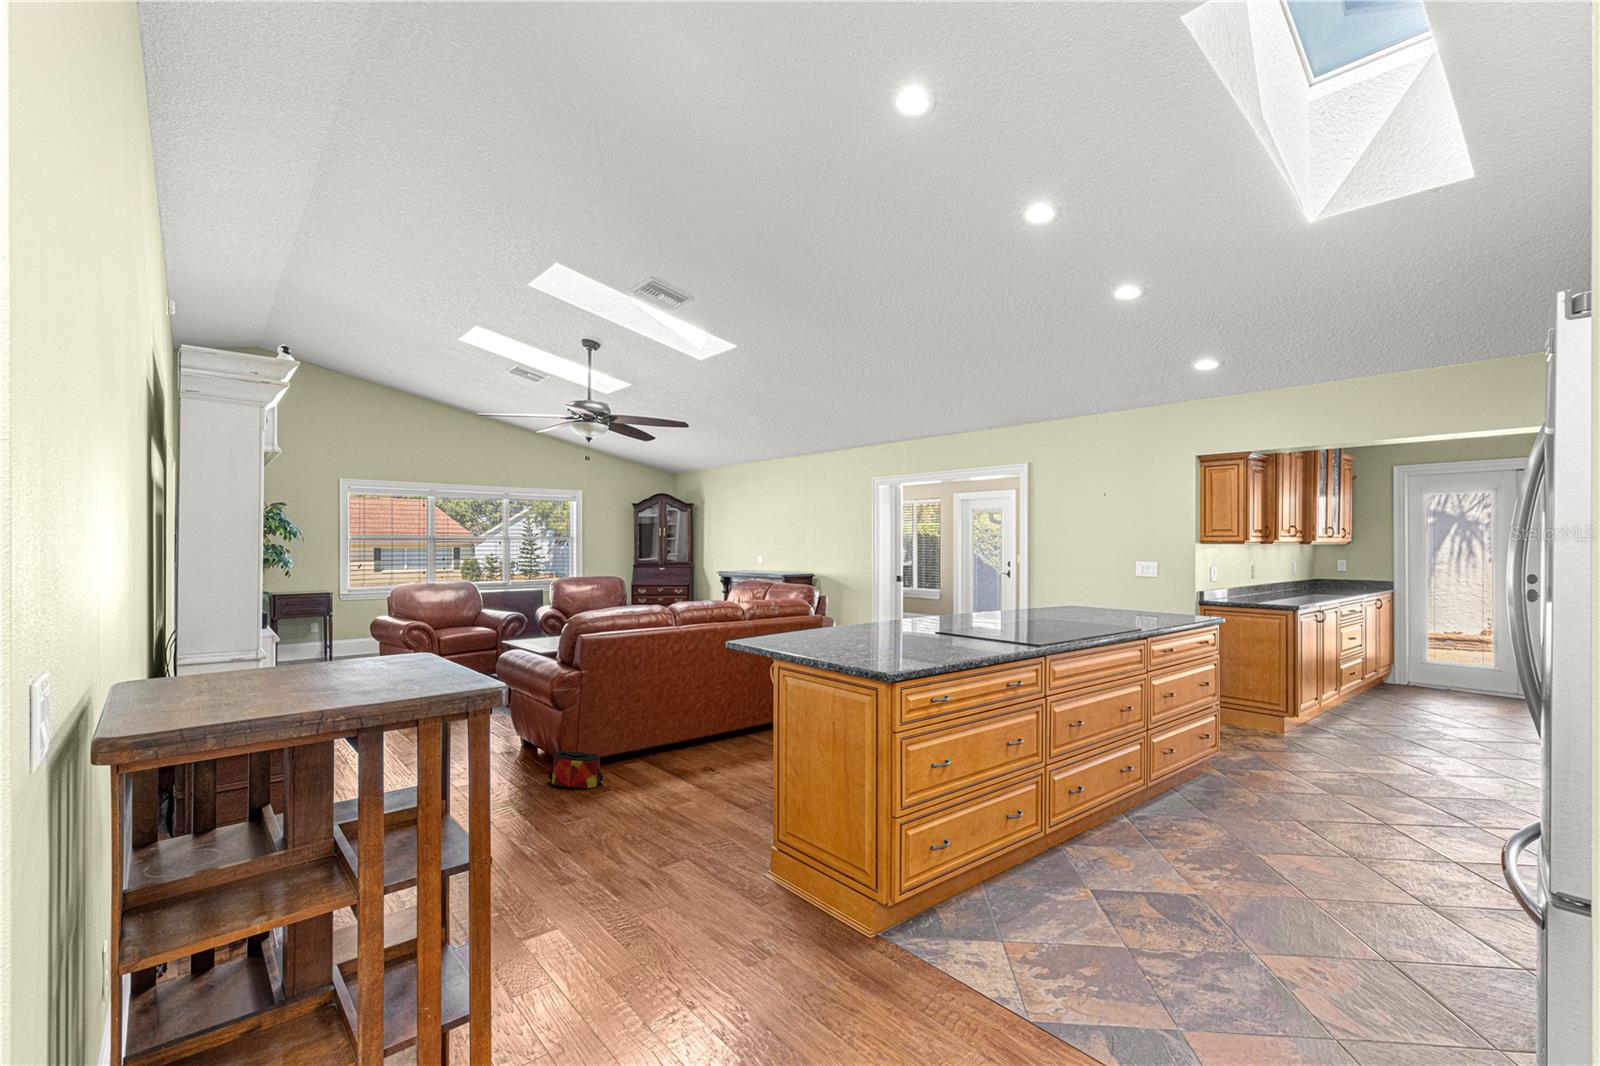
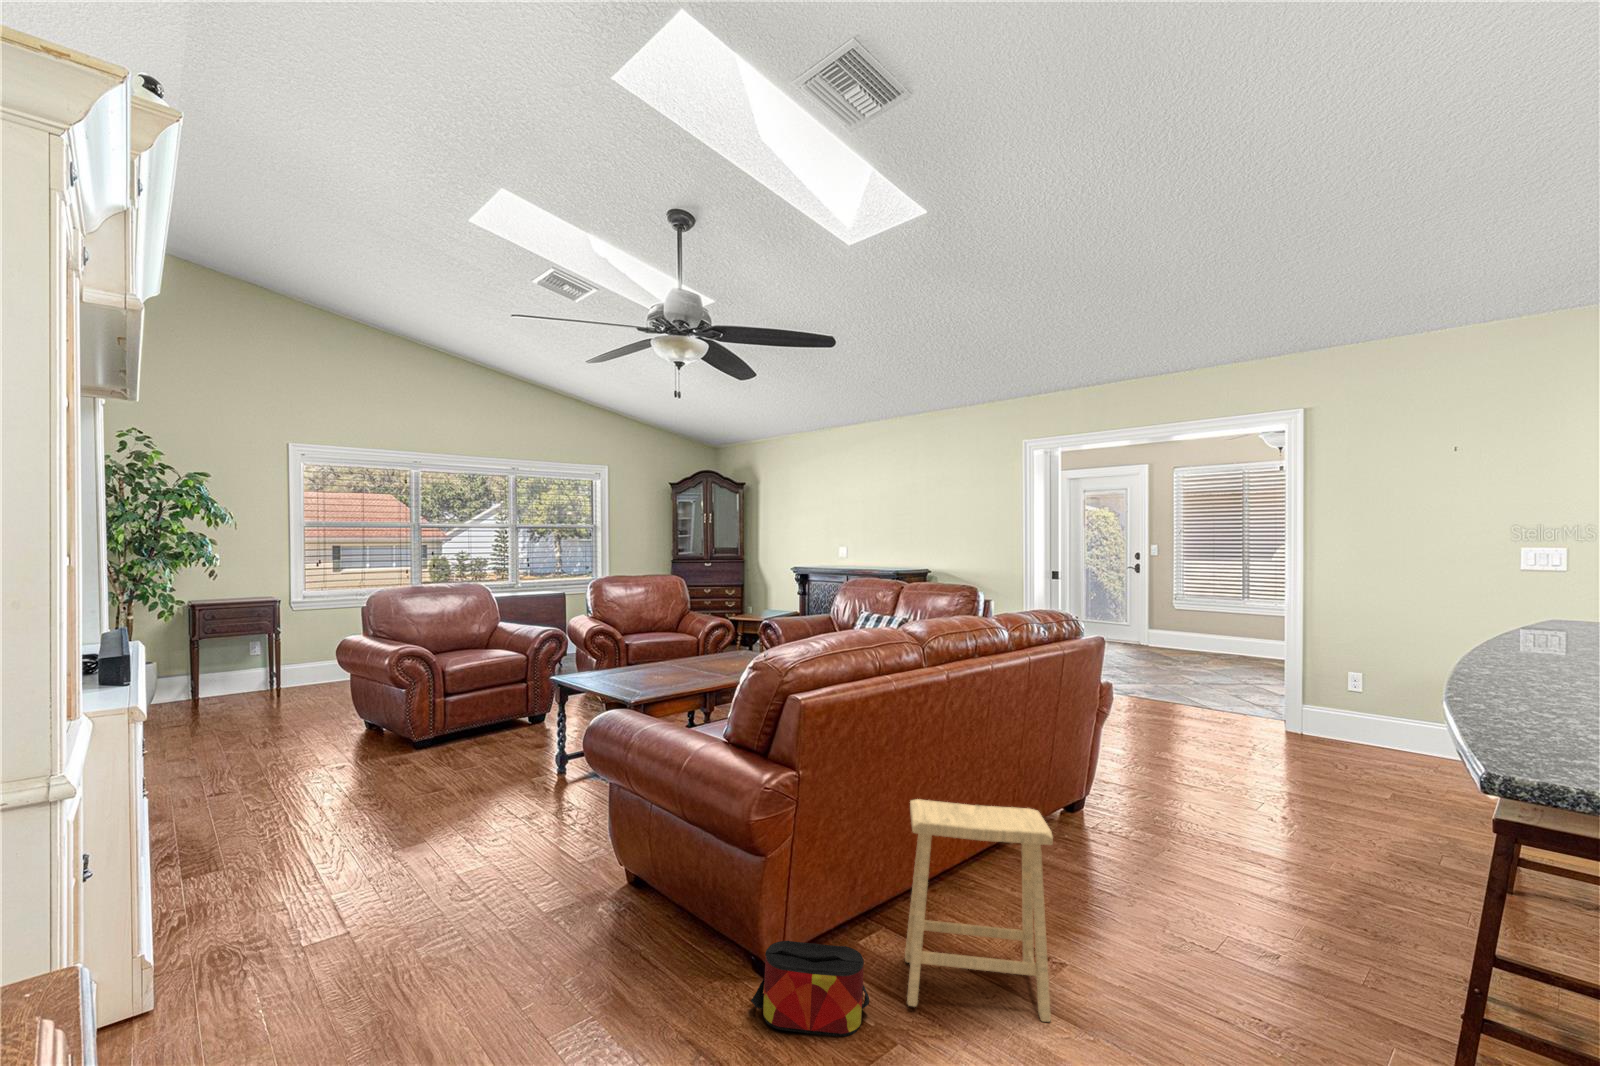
footstool: none [622,689,703,788] -> present [905,799,1053,1022]

